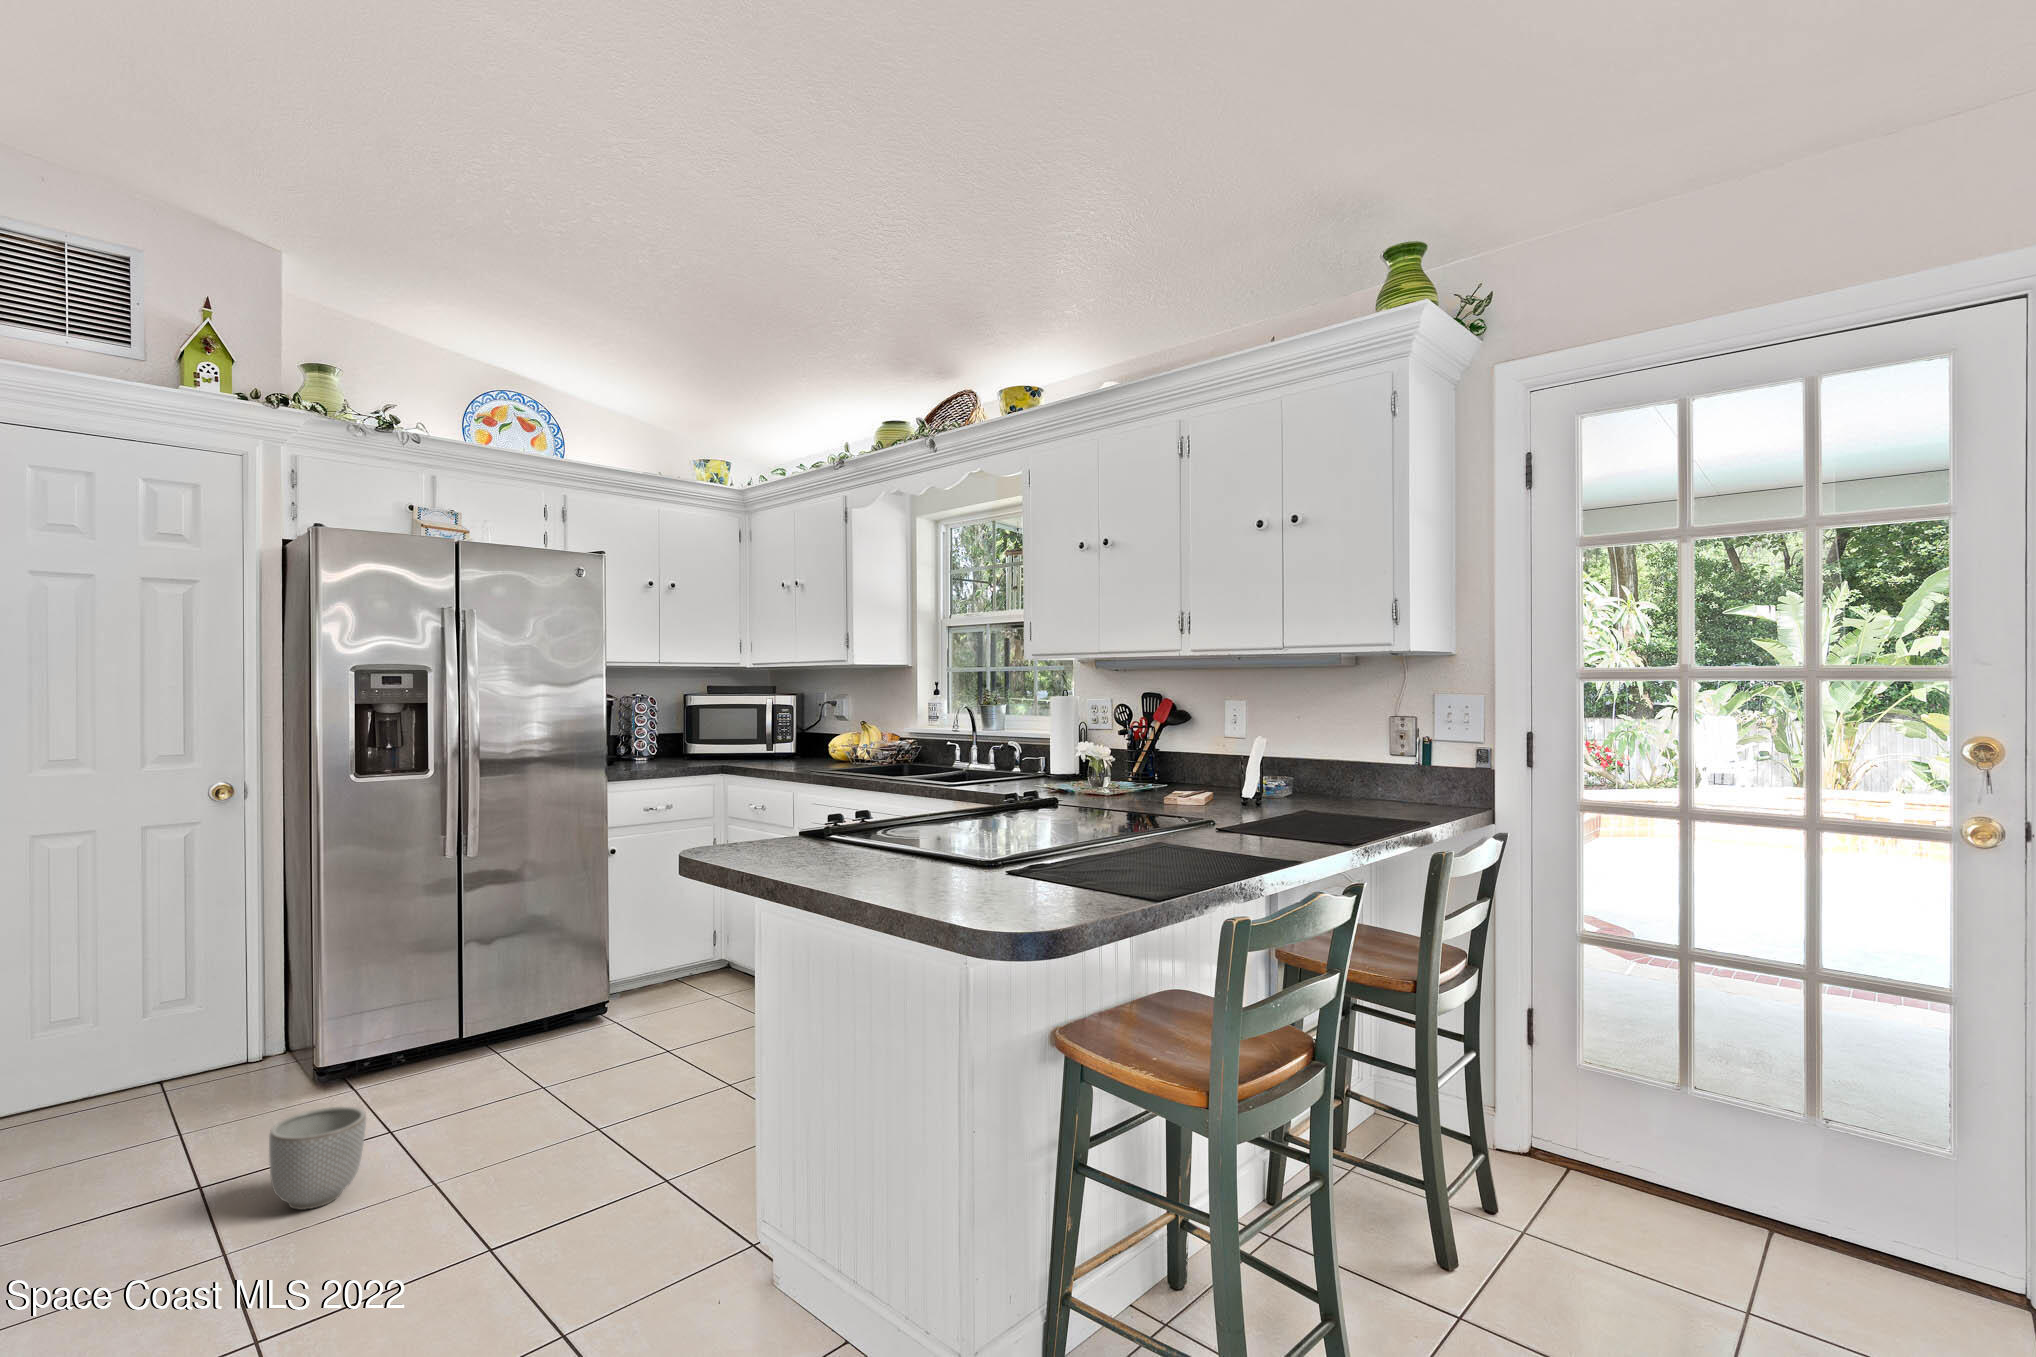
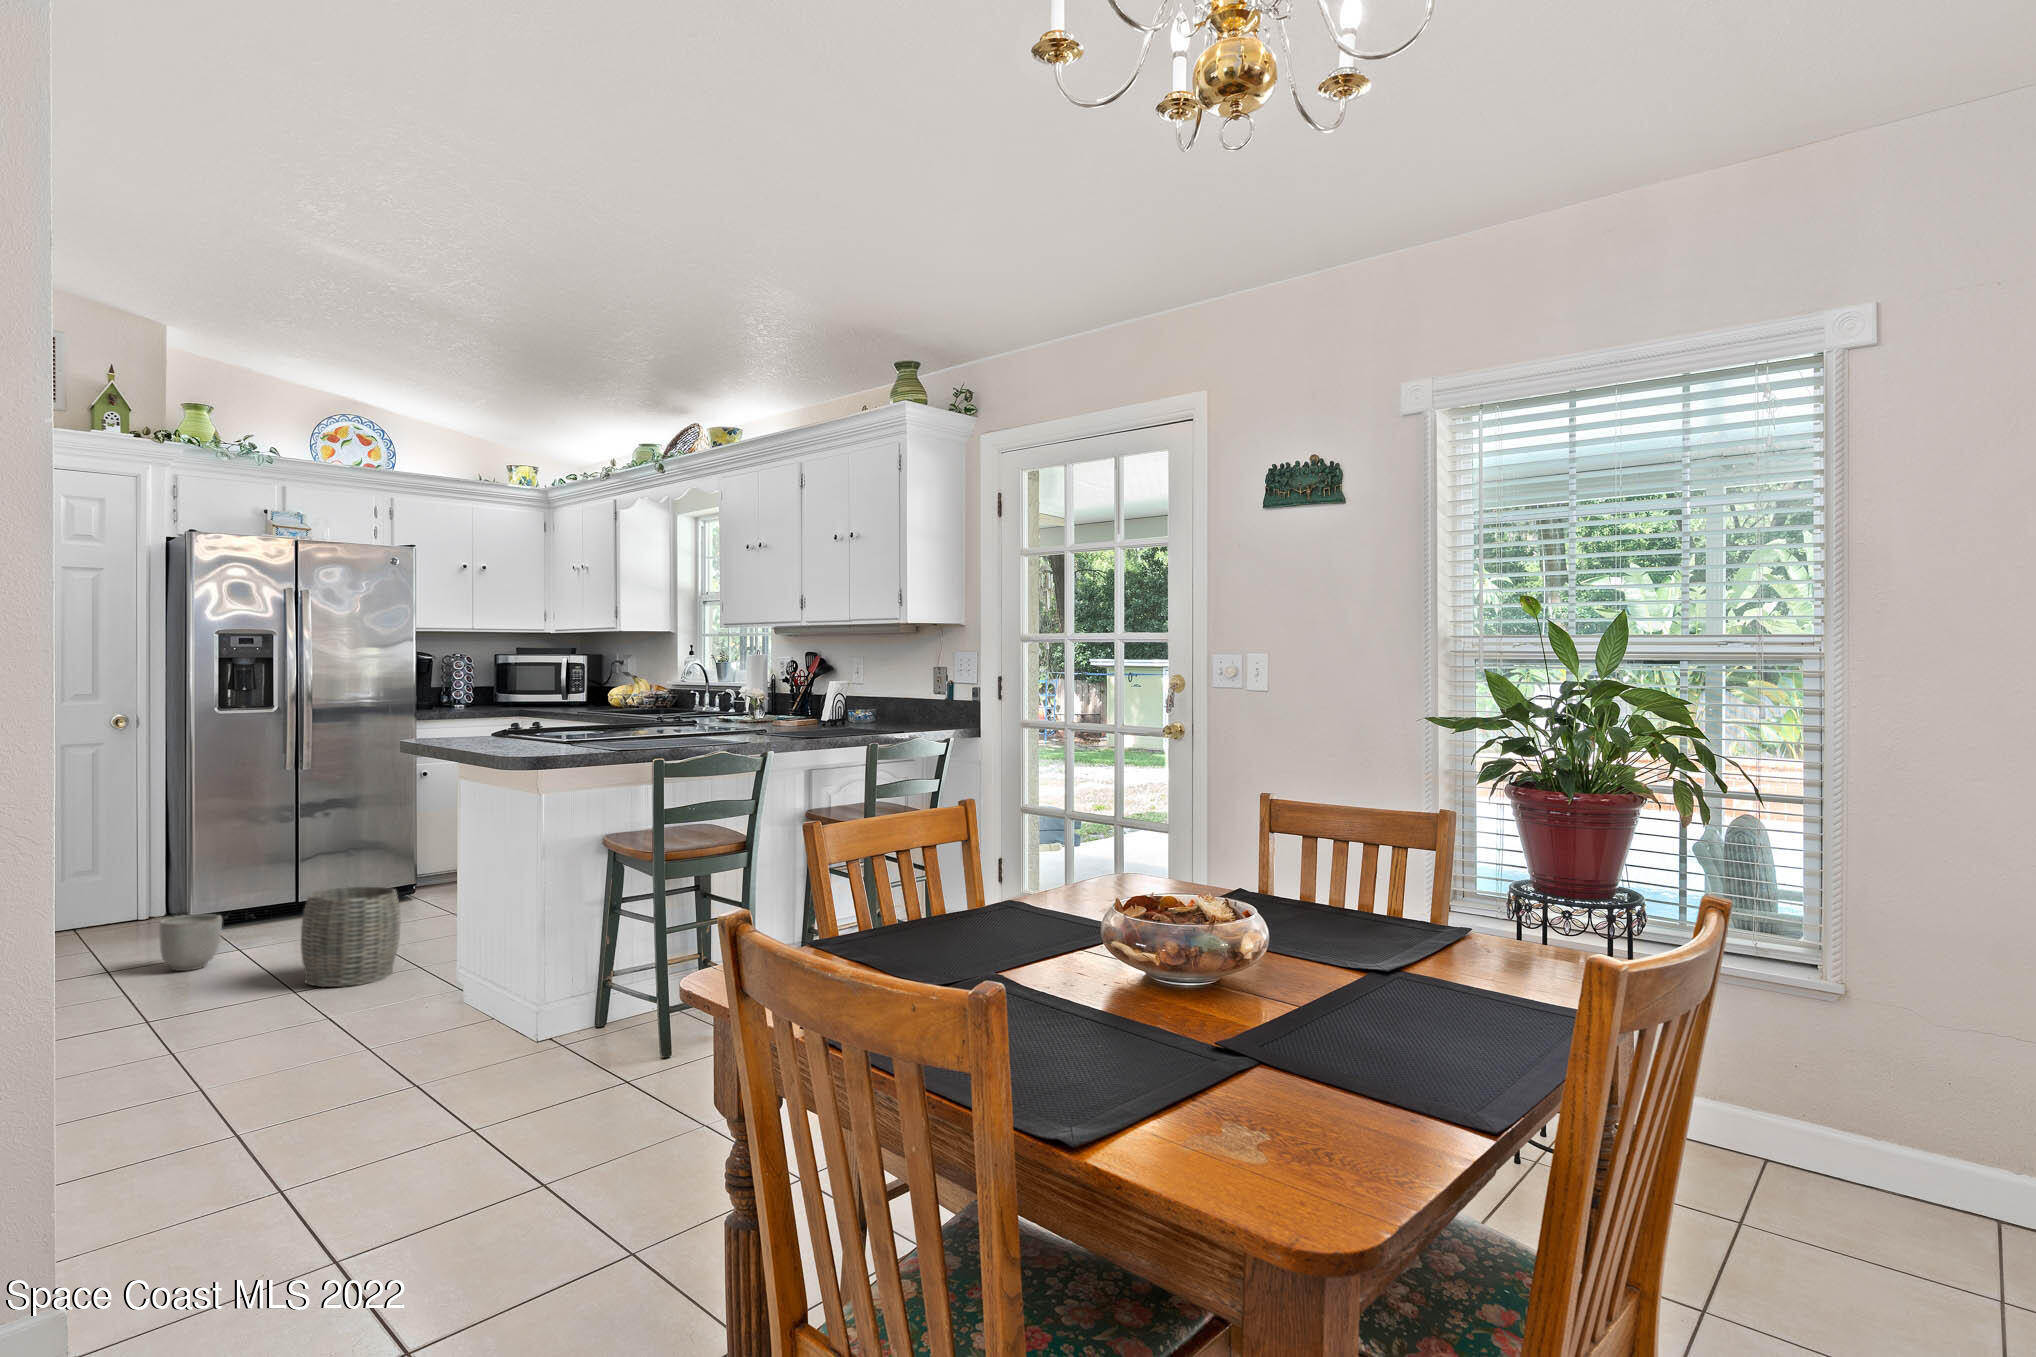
woven basket: none [498,1070,649,1264] -> present [301,887,400,987]

